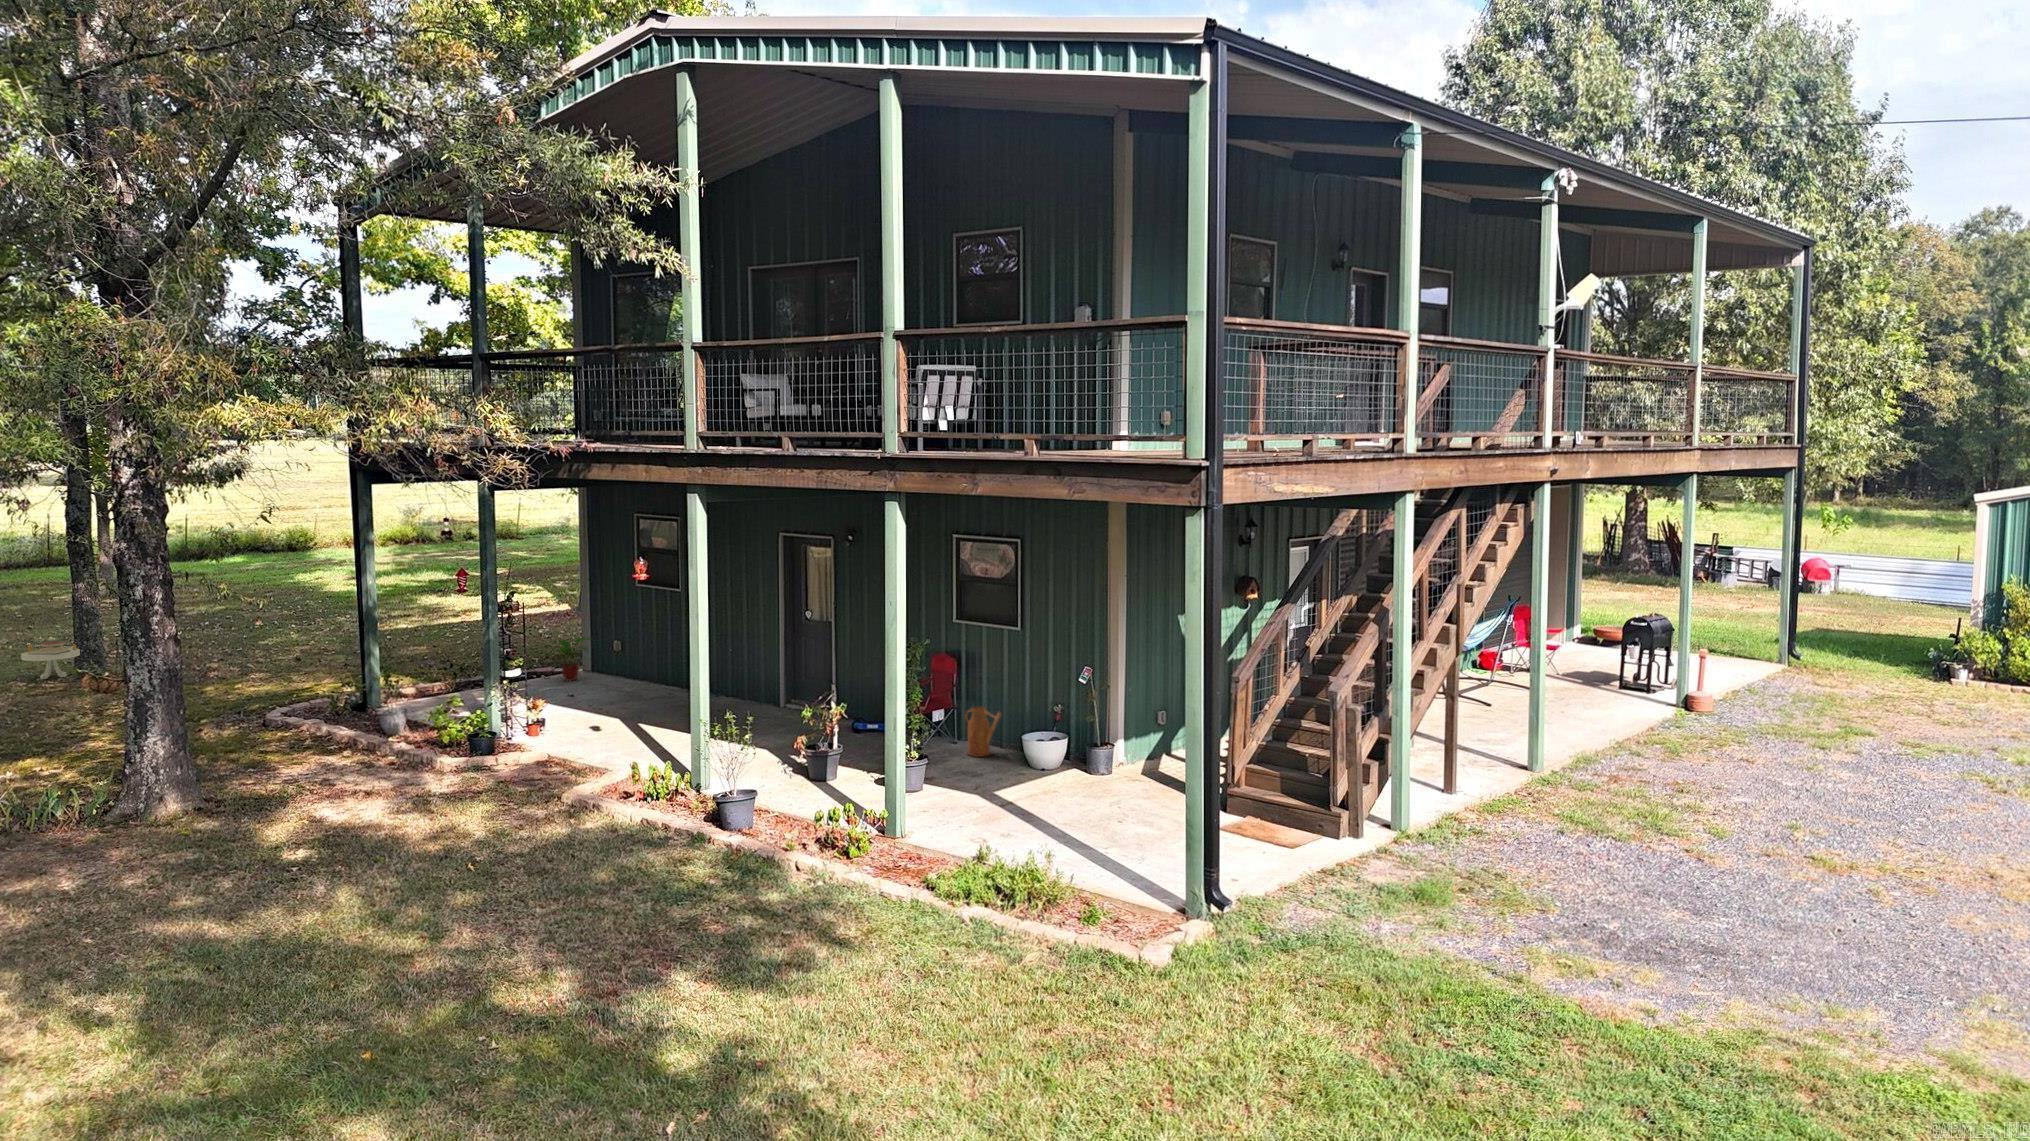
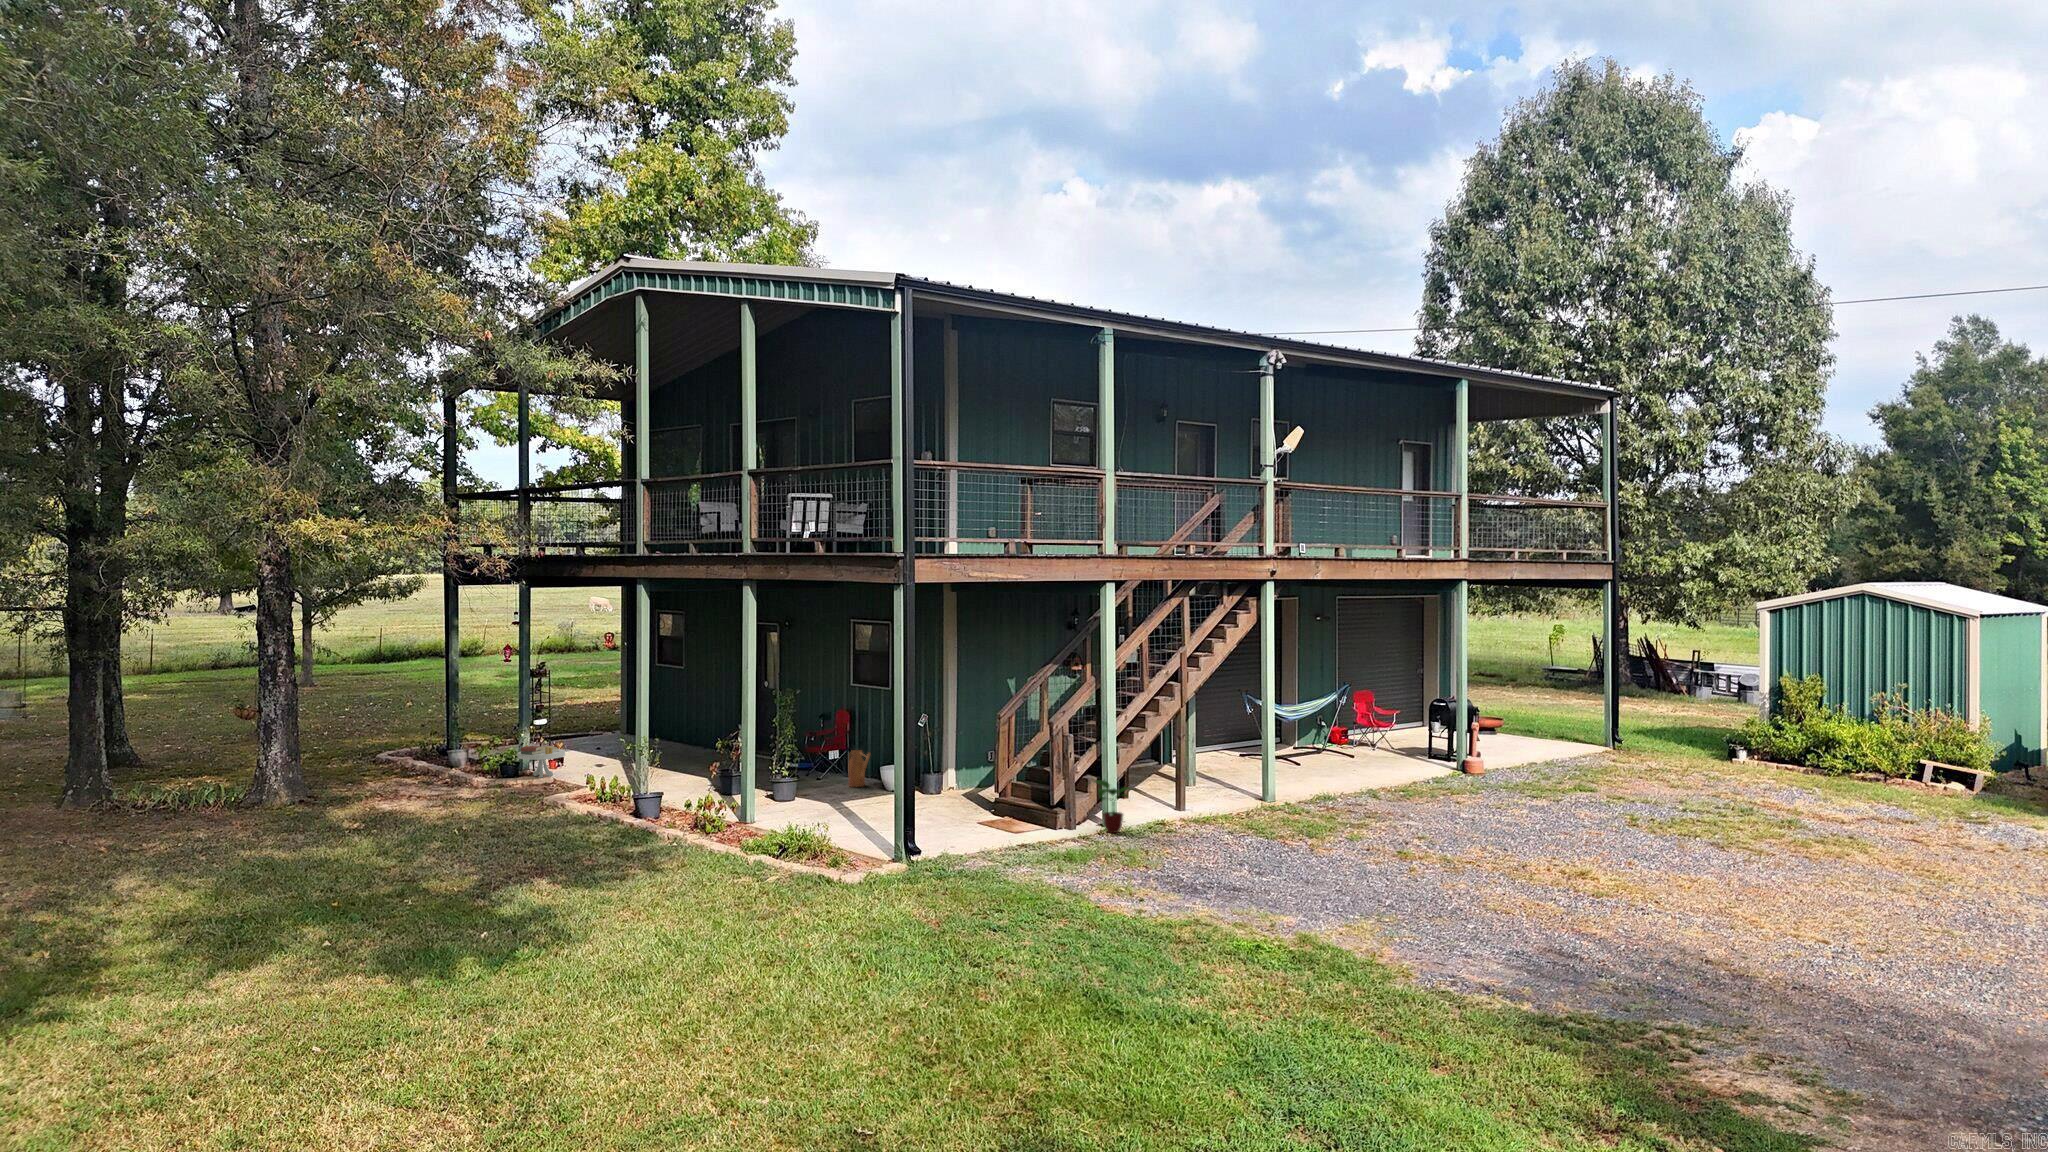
potted plant: present [553,637,597,681] -> present [1086,780,1133,833]
side table: present [21,641,80,679] -> present [518,745,565,778]

